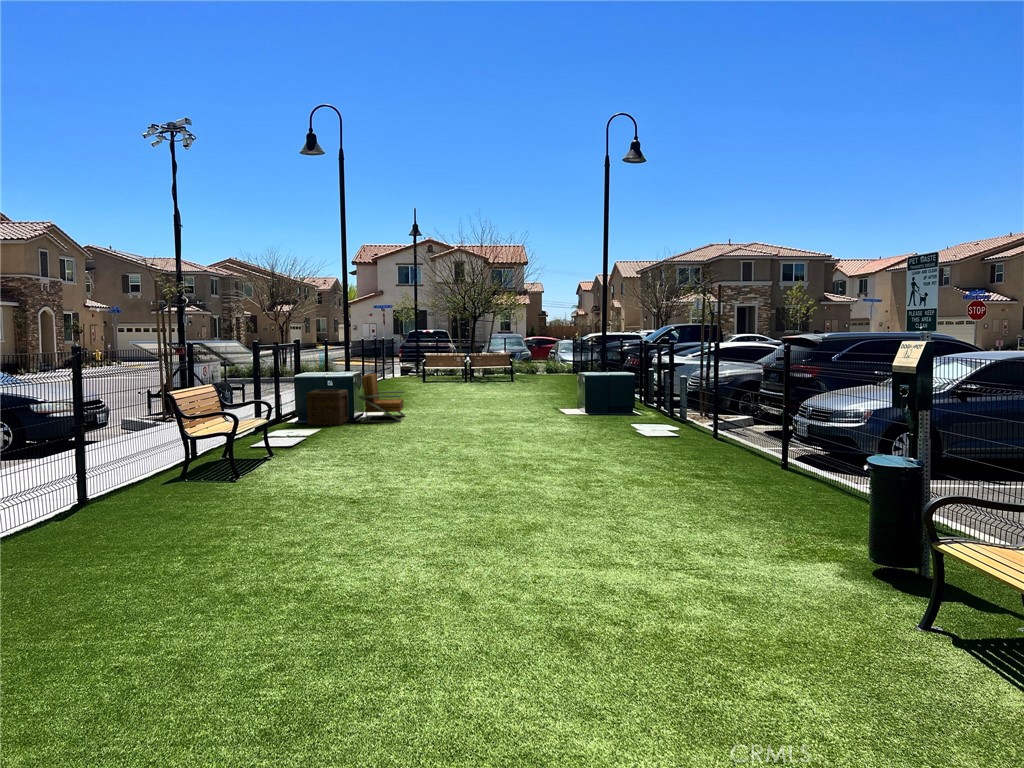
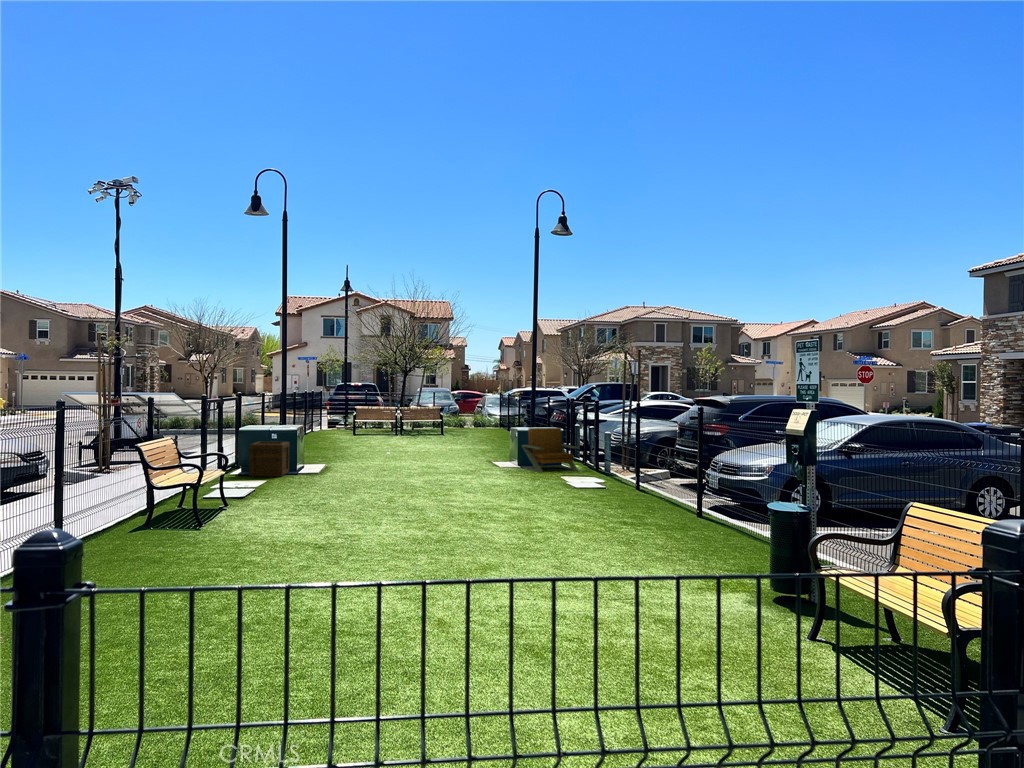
lounge chair: present [358,373,405,422] -> present [522,428,578,472]

